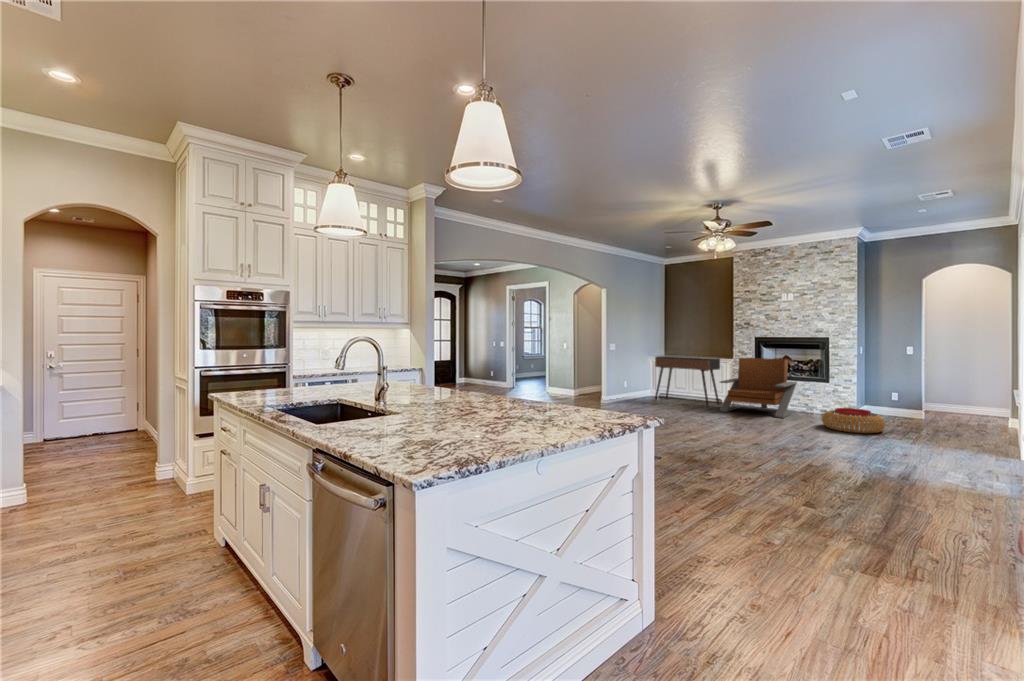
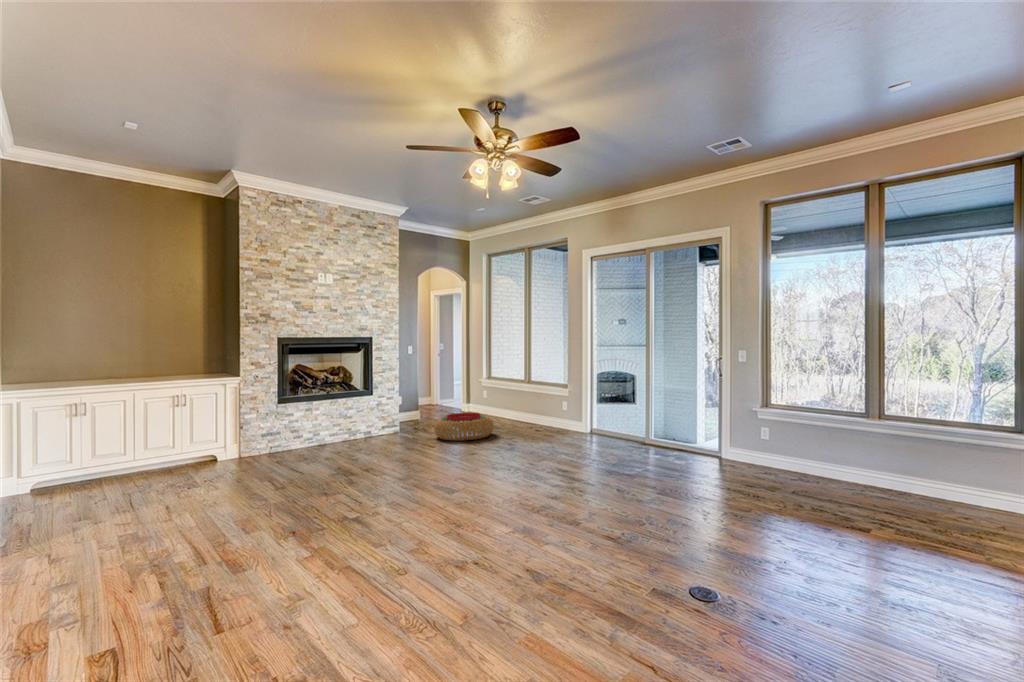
console table: present [655,356,720,407] -> none [96,376,260,497]
lounge chair: present [719,358,797,418] -> none [264,367,391,466]

